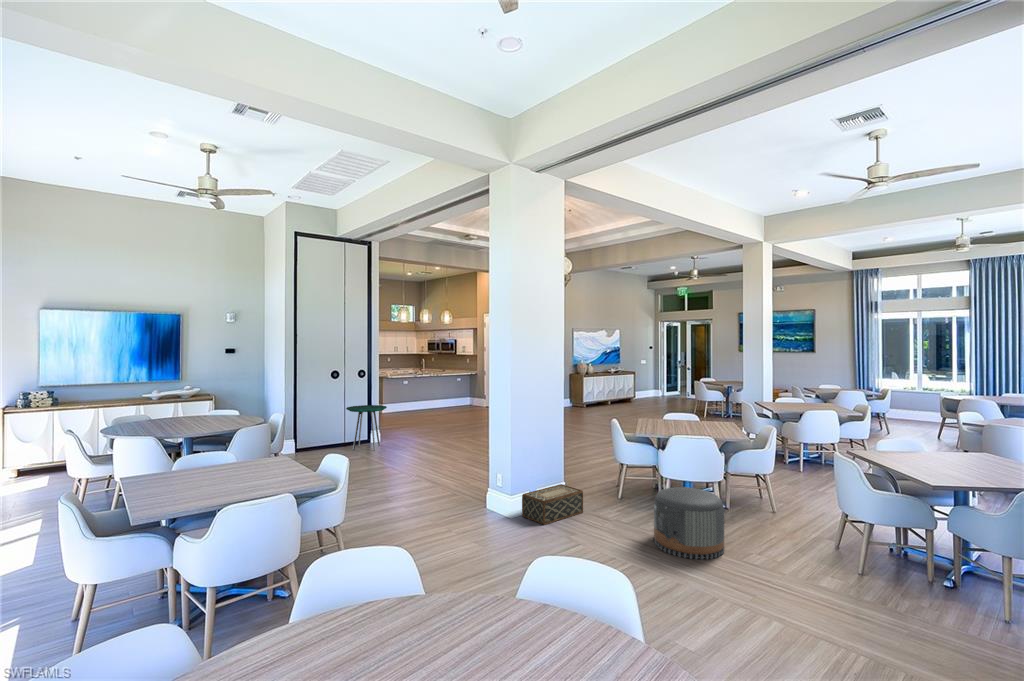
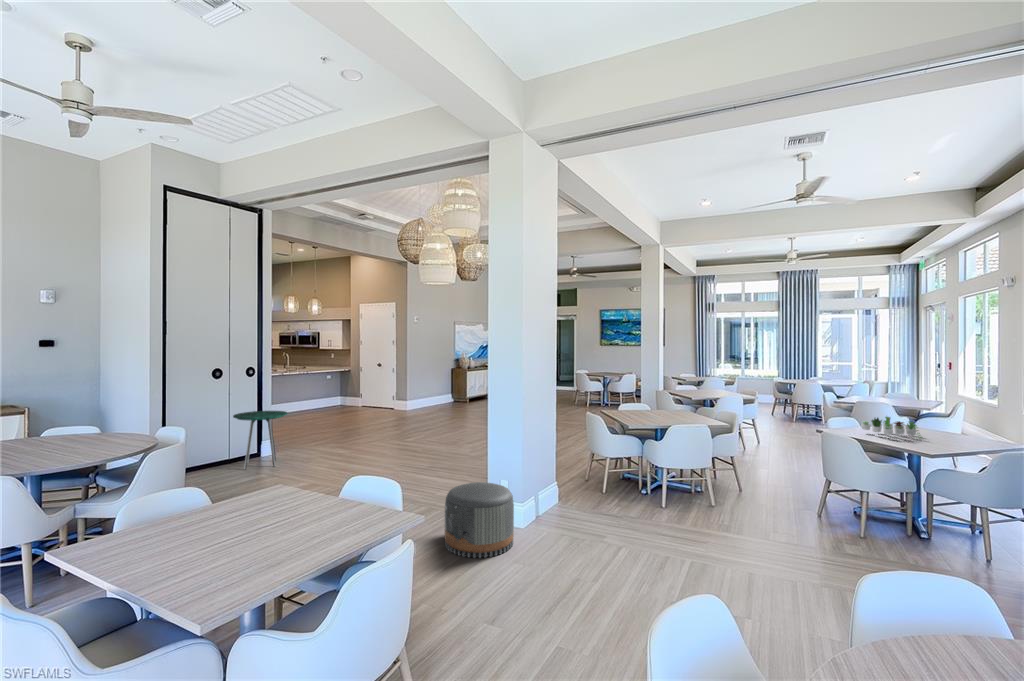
succulent plant: none [906,436,982,467] -> present [861,417,920,436]
woven basket: present [522,484,583,525] -> none [529,487,584,534]
pouf: present [654,487,724,559] -> present [445,482,514,558]

